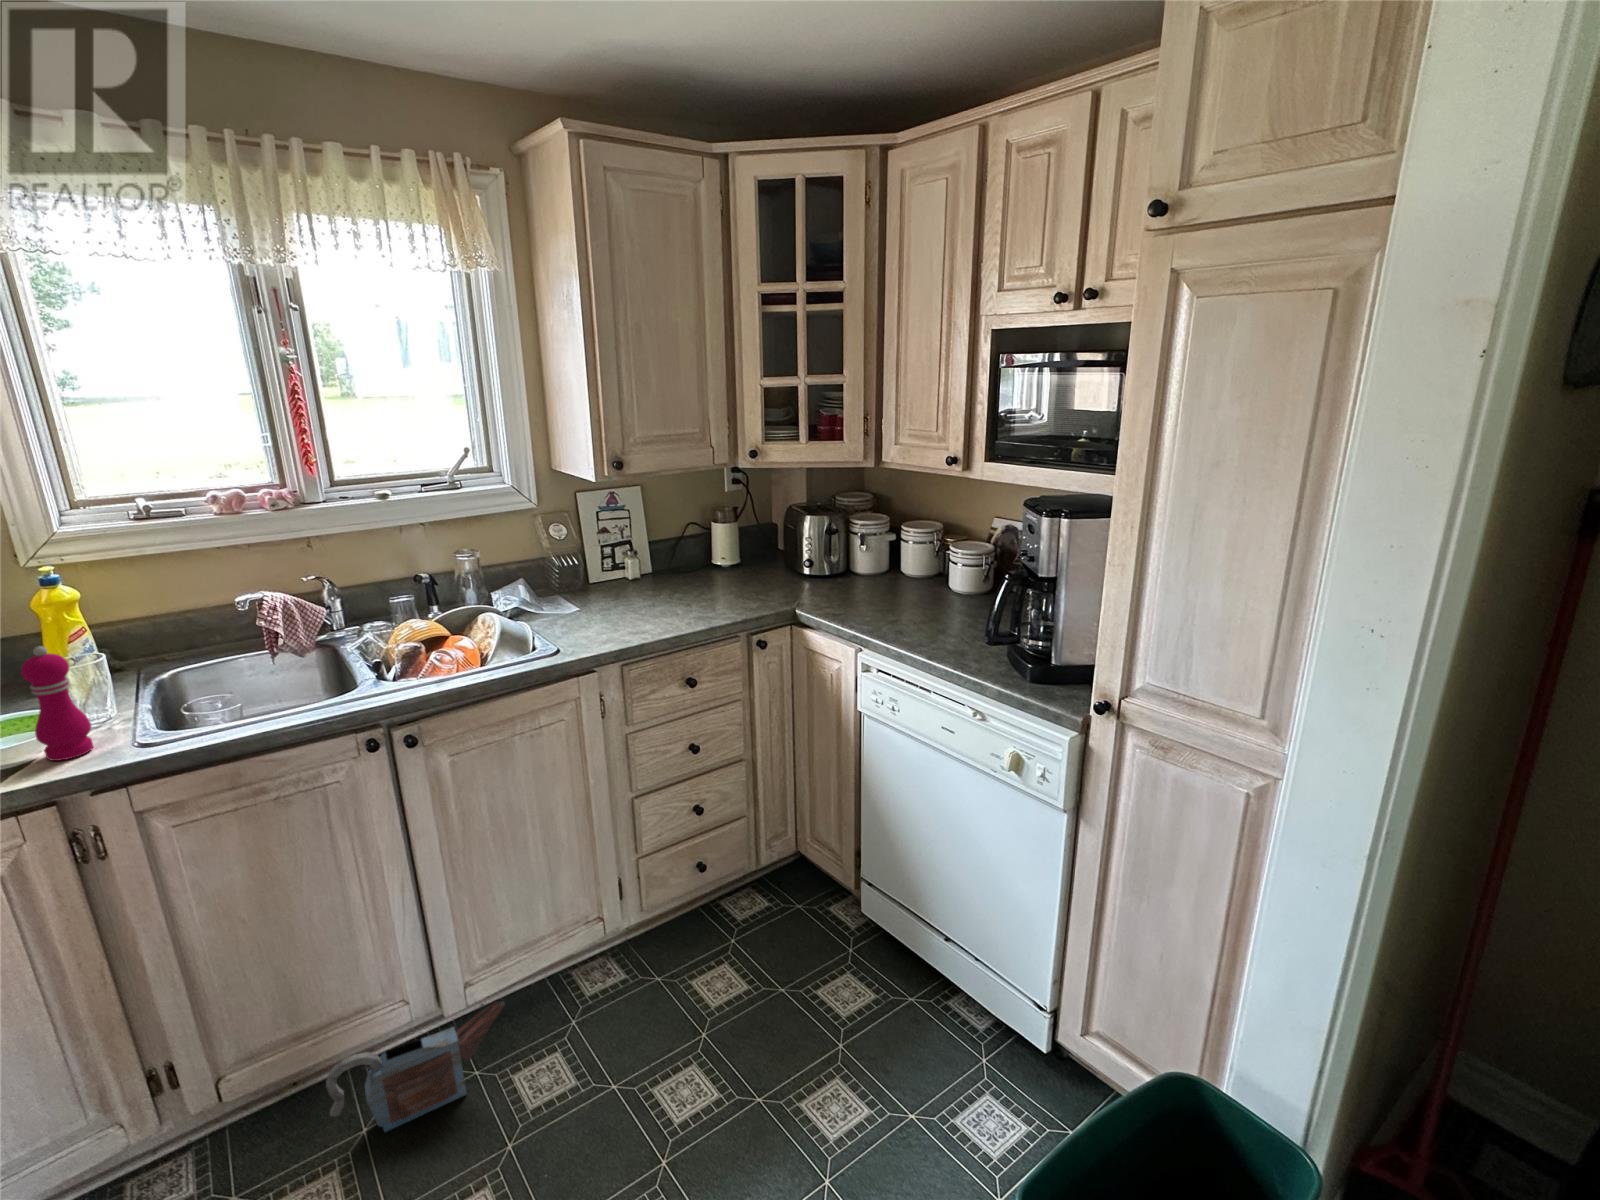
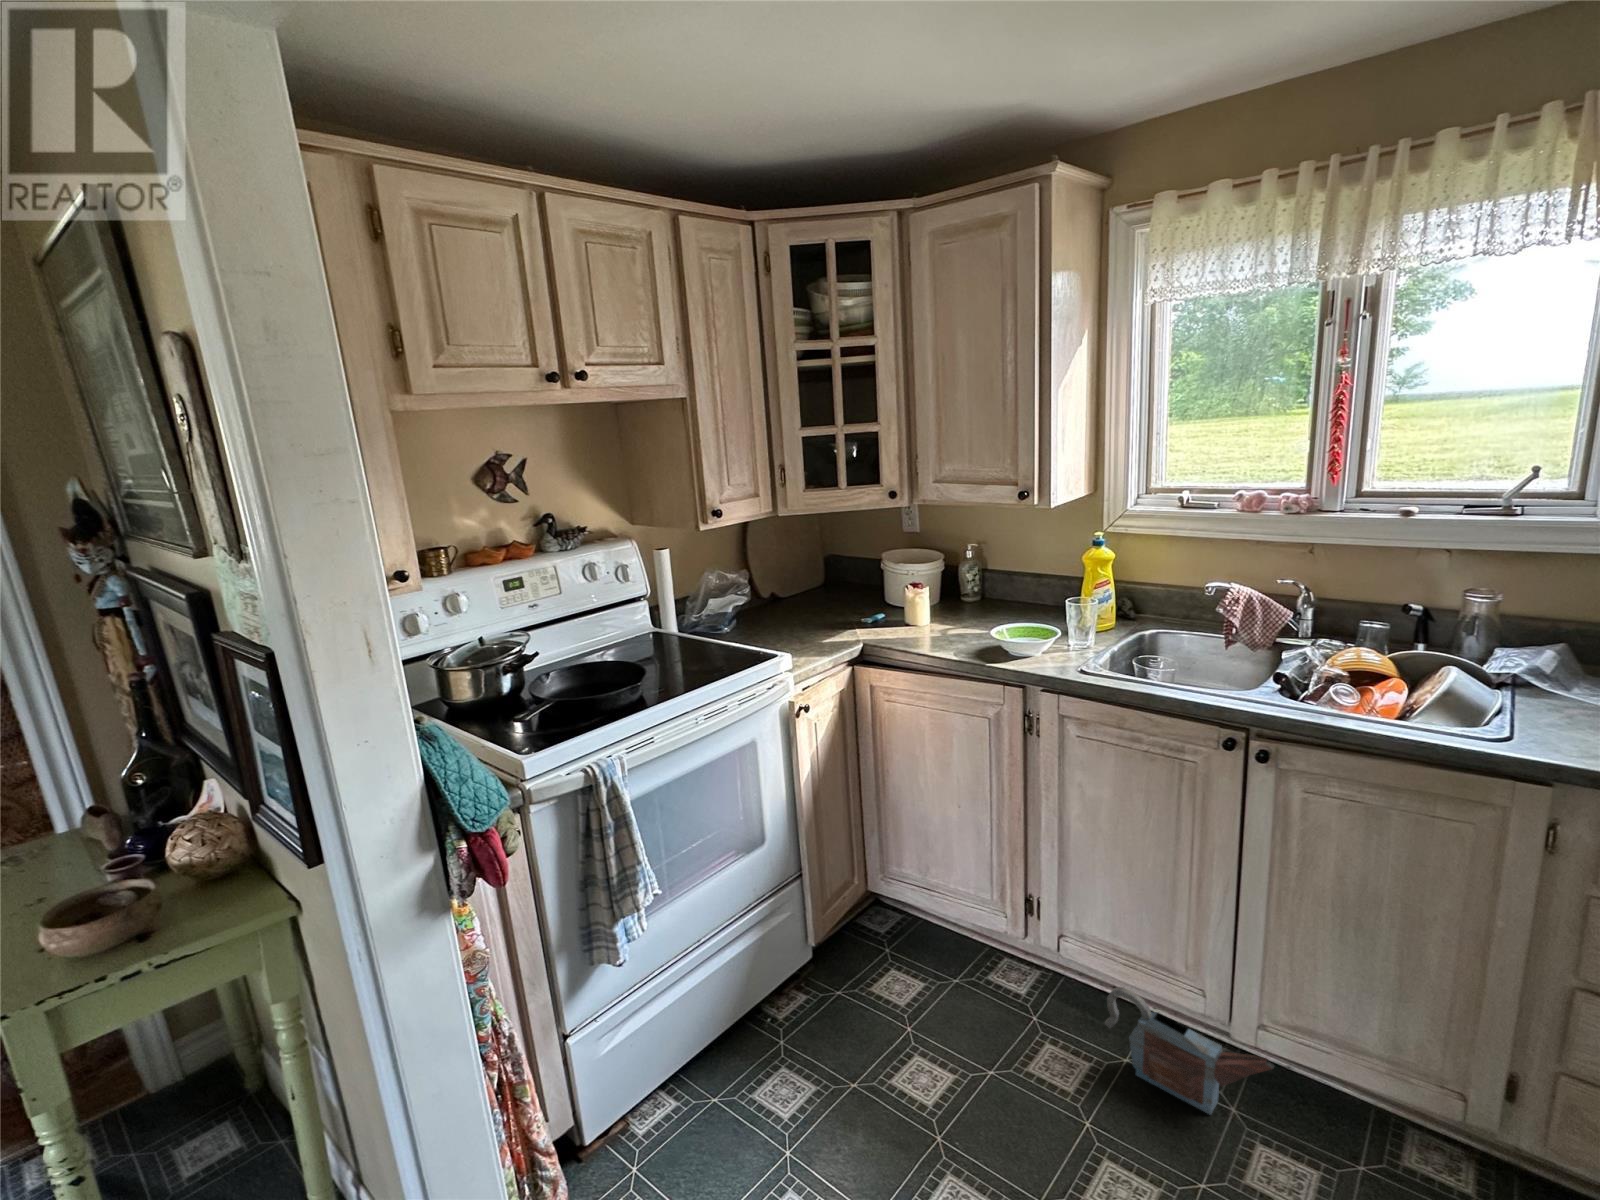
pepper mill: present [21,646,93,761] -> none [1035,583,1064,664]

